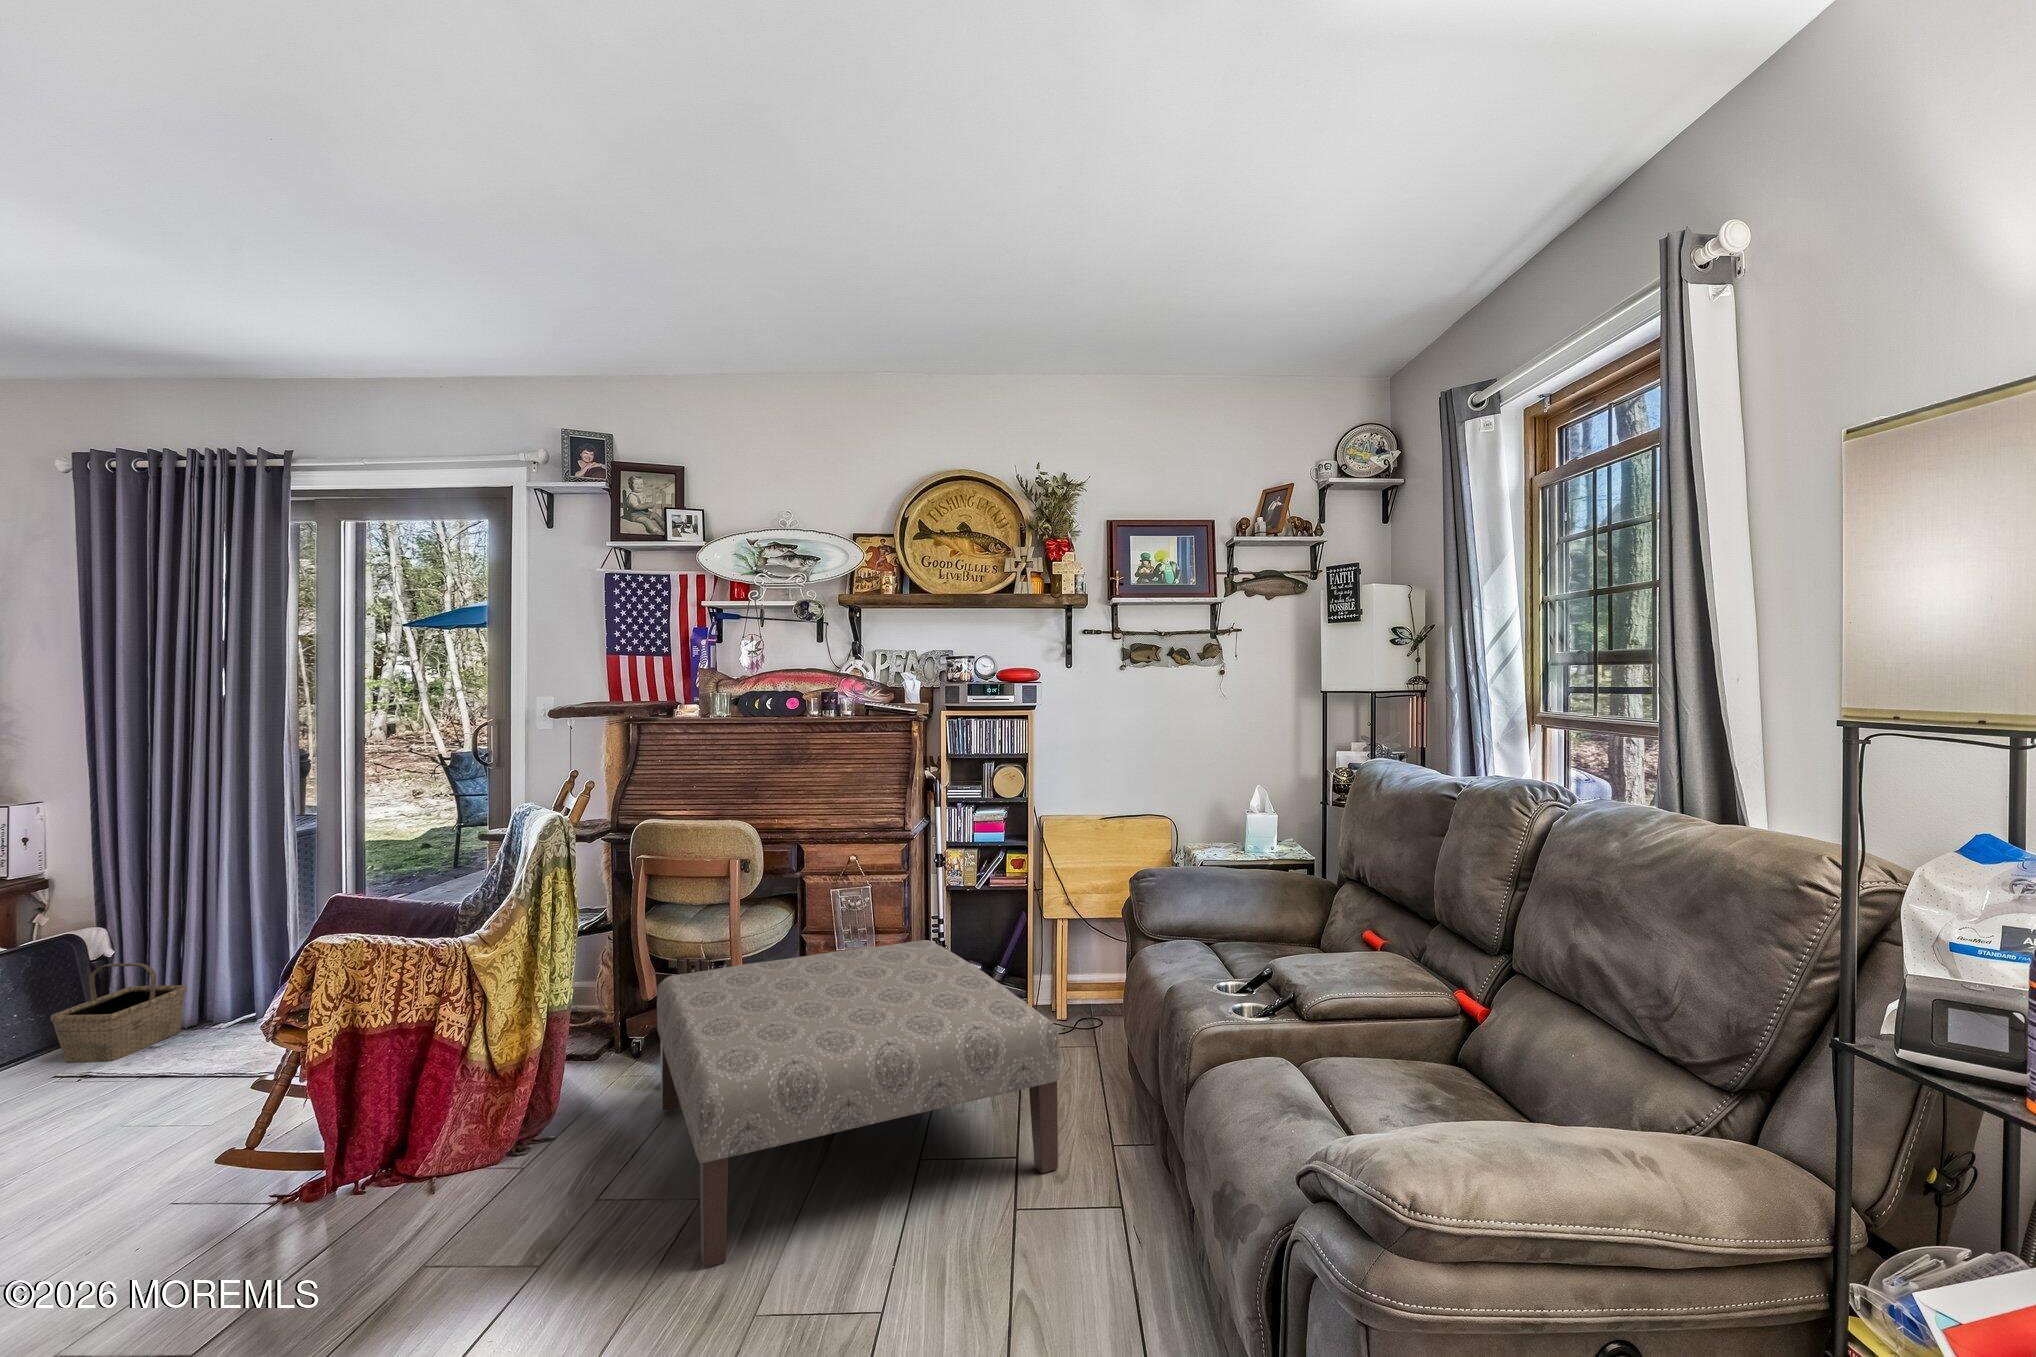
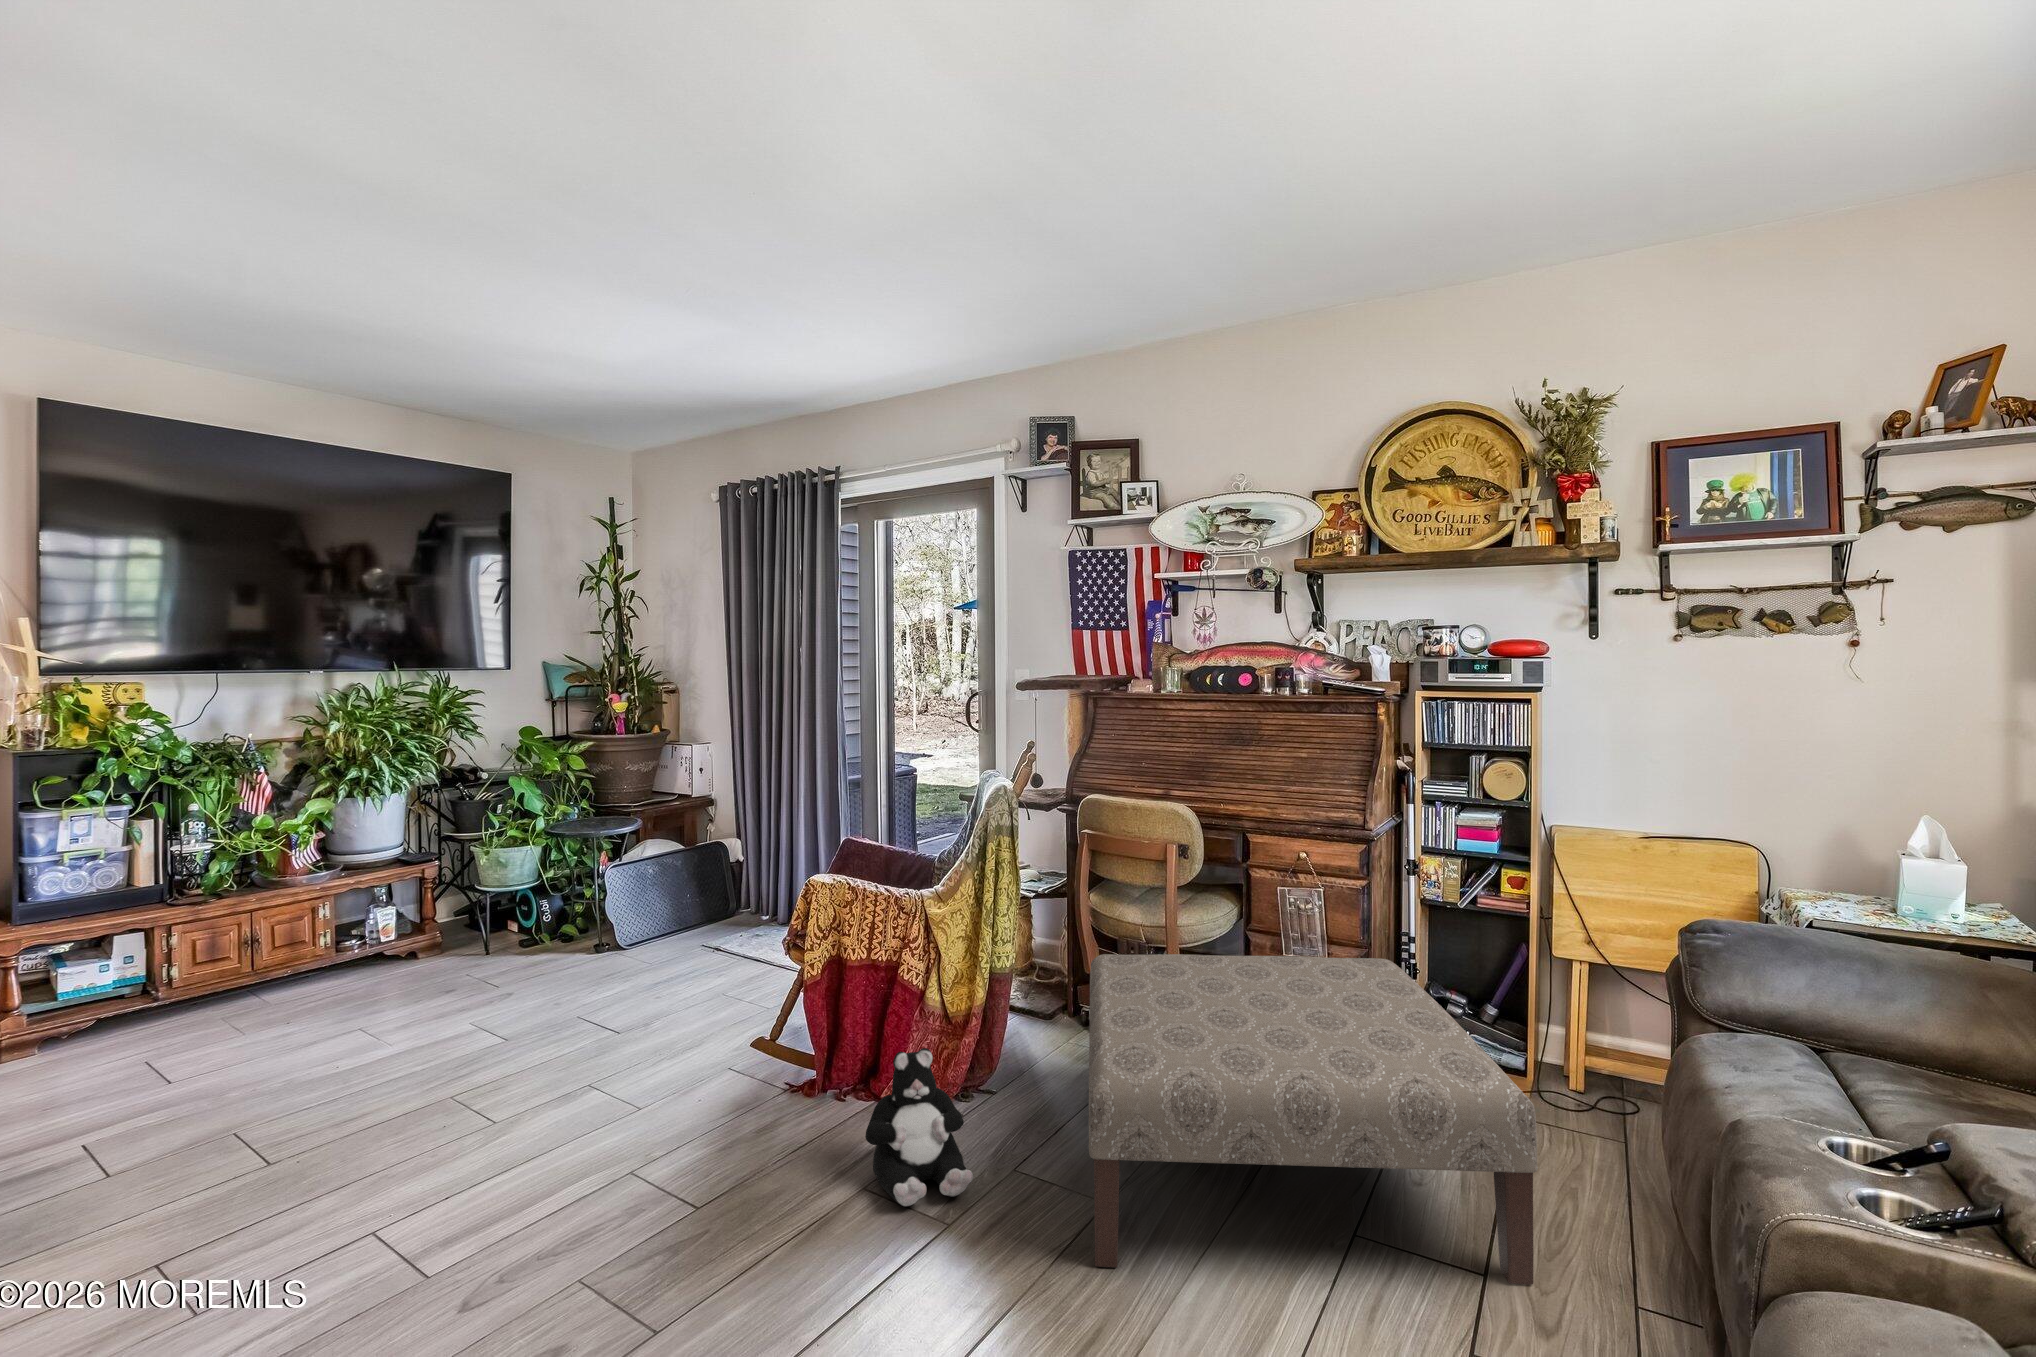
basket: present [51,963,187,1062] -> none [697,875,777,949]
plush toy: none [416,1103,556,1277] -> present [865,1048,973,1206]

